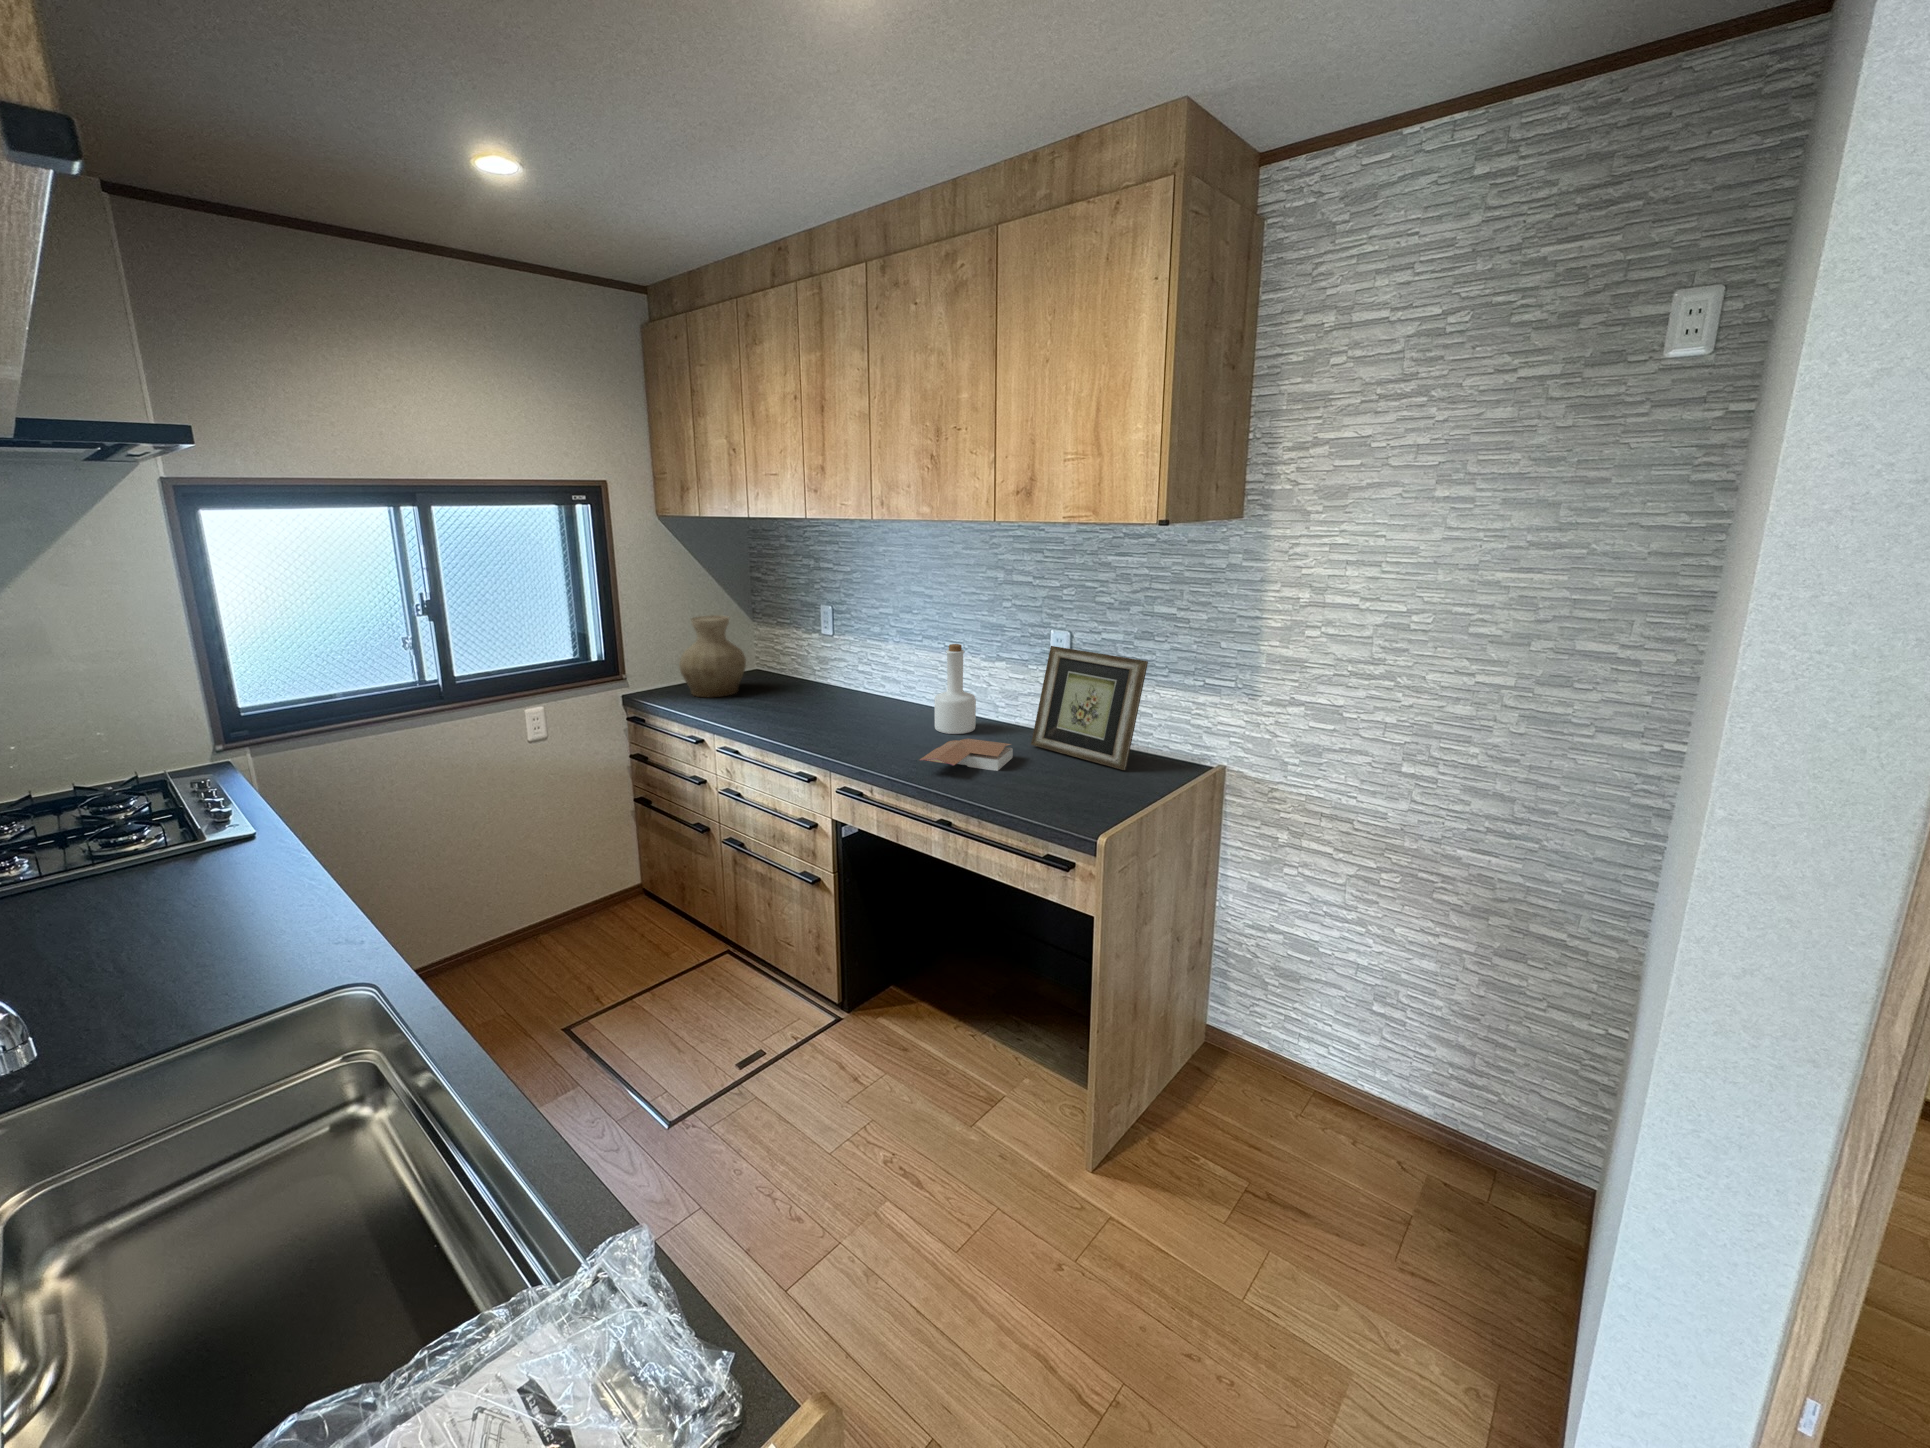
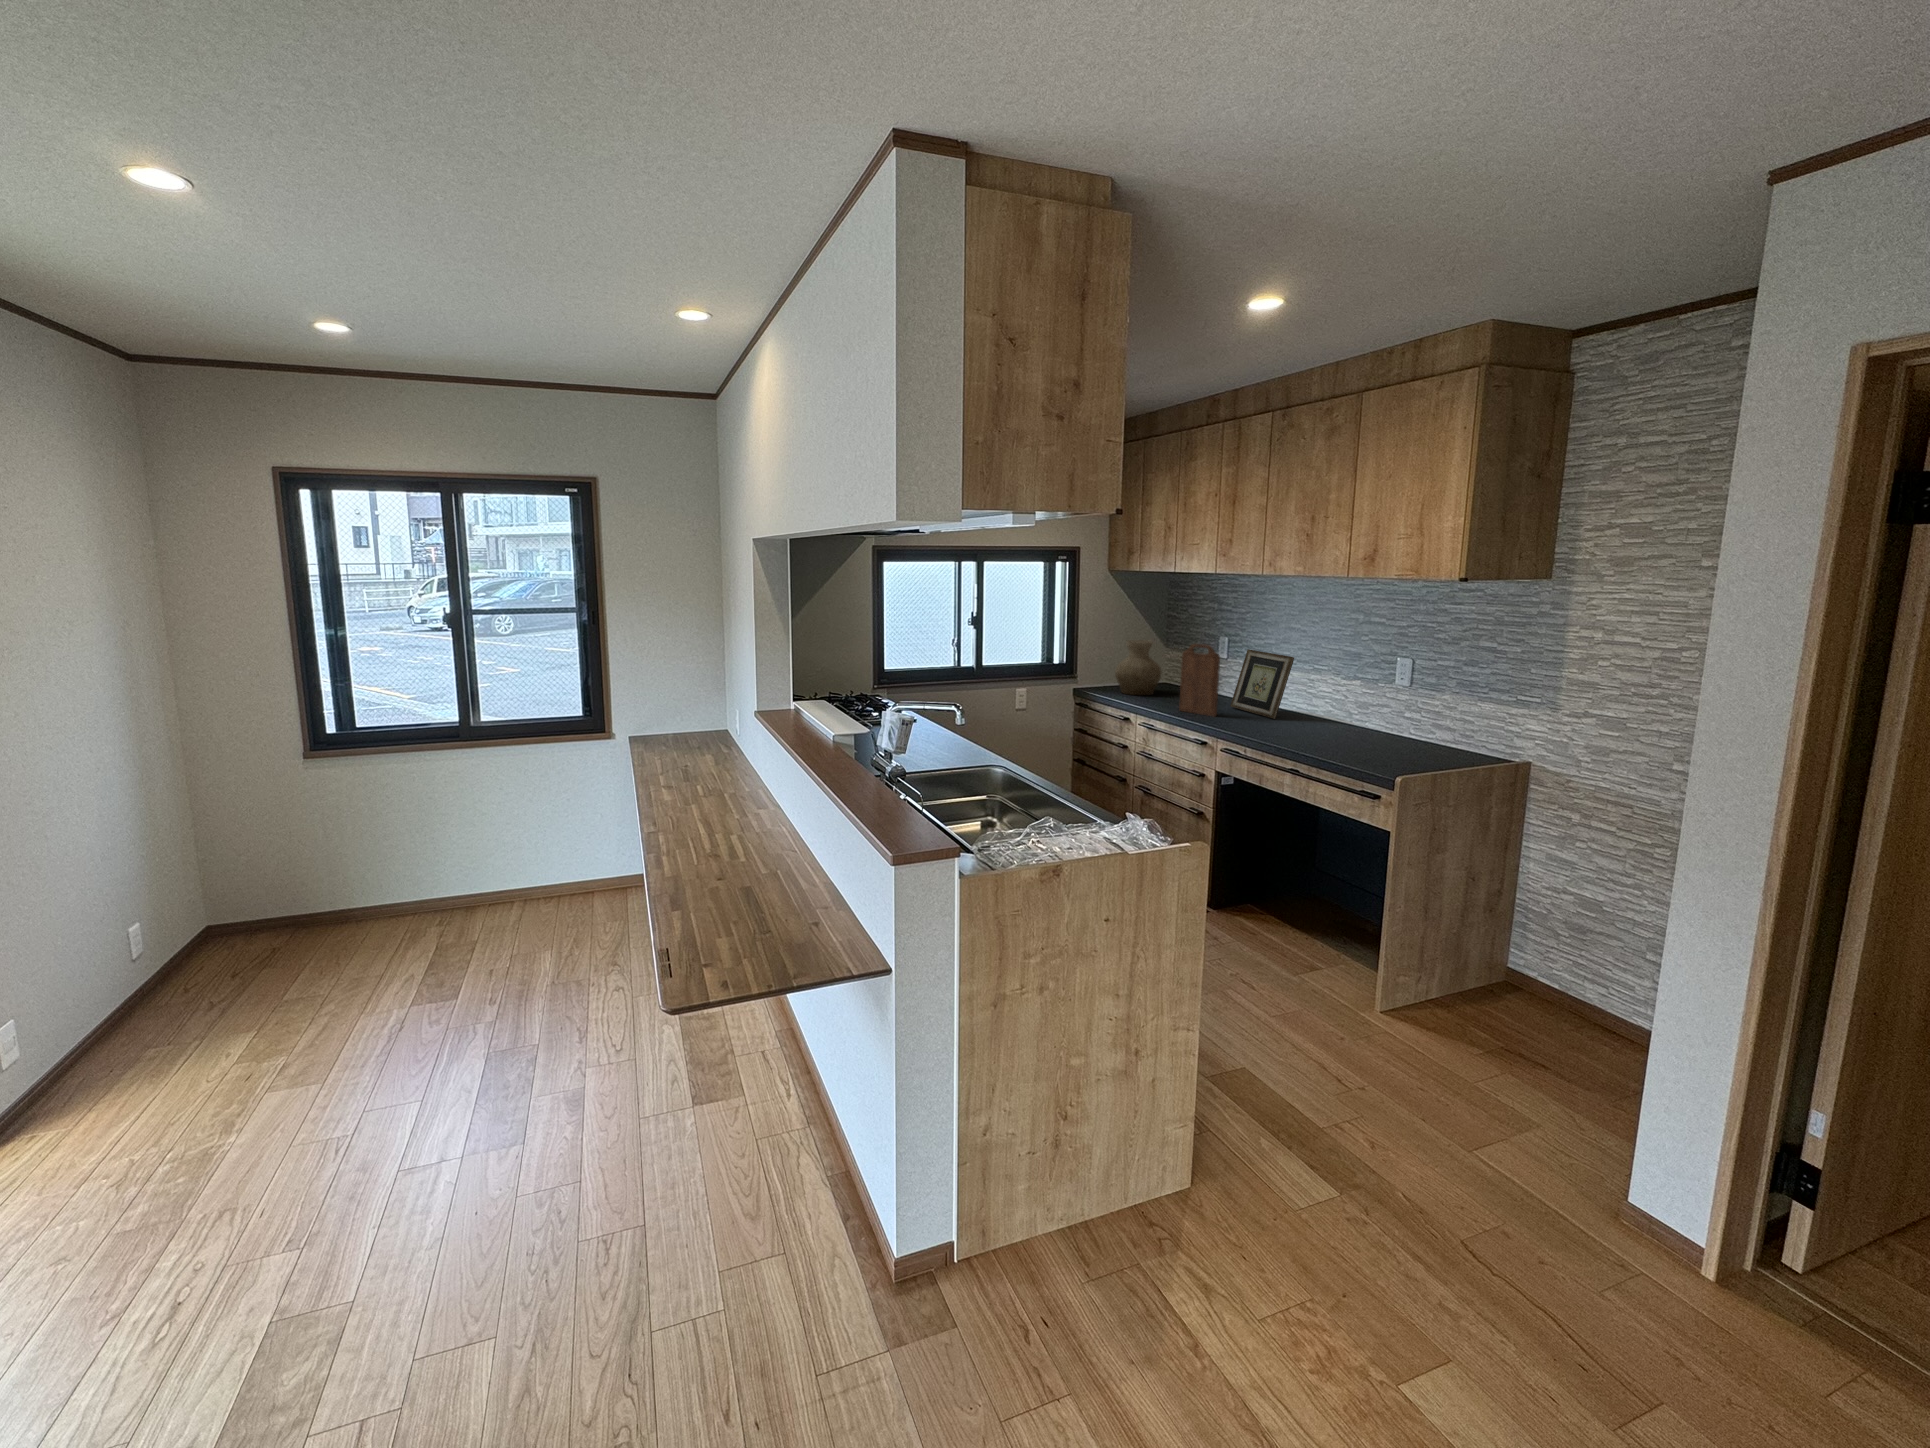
cutting board: none [769,624,826,730] -> present [1179,644,1220,717]
bottle: present [934,644,976,734] -> none [1299,664,1333,728]
picture frame: present [1031,646,1148,770] -> present [1230,649,1294,719]
book: present [919,739,1013,771] -> none [1280,726,1354,746]

